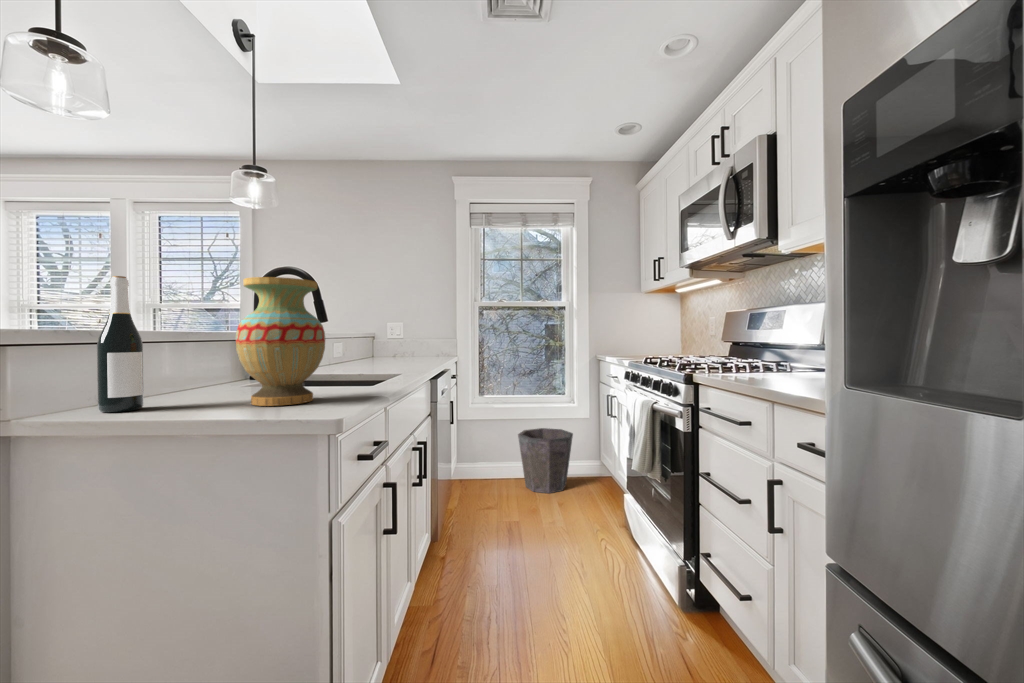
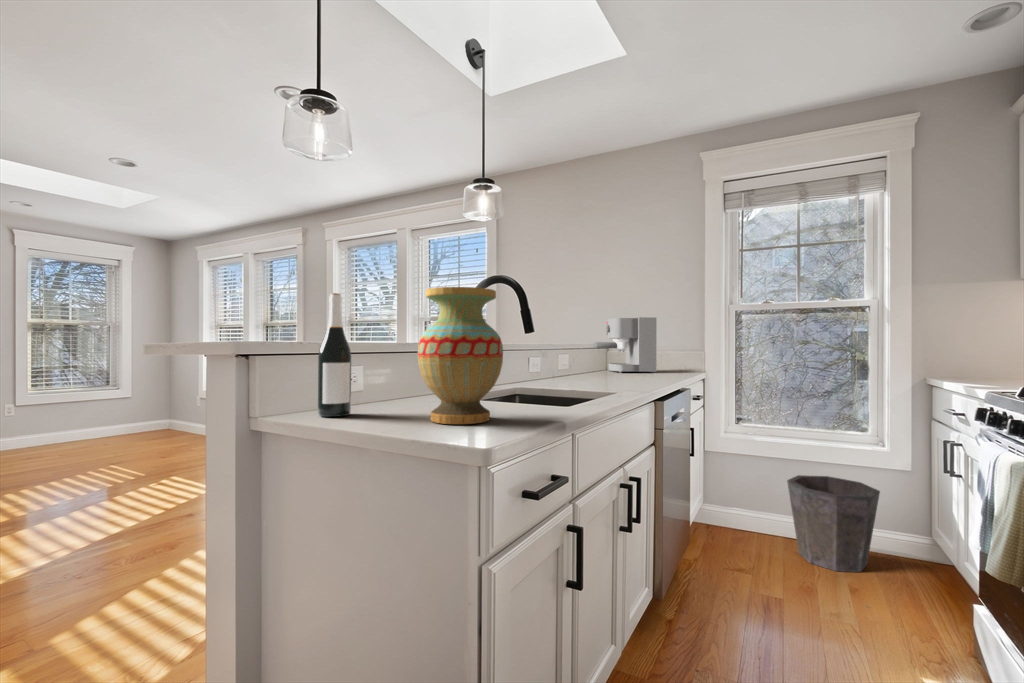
coffee maker: none [364,311,420,360] -> present [594,317,657,373]

